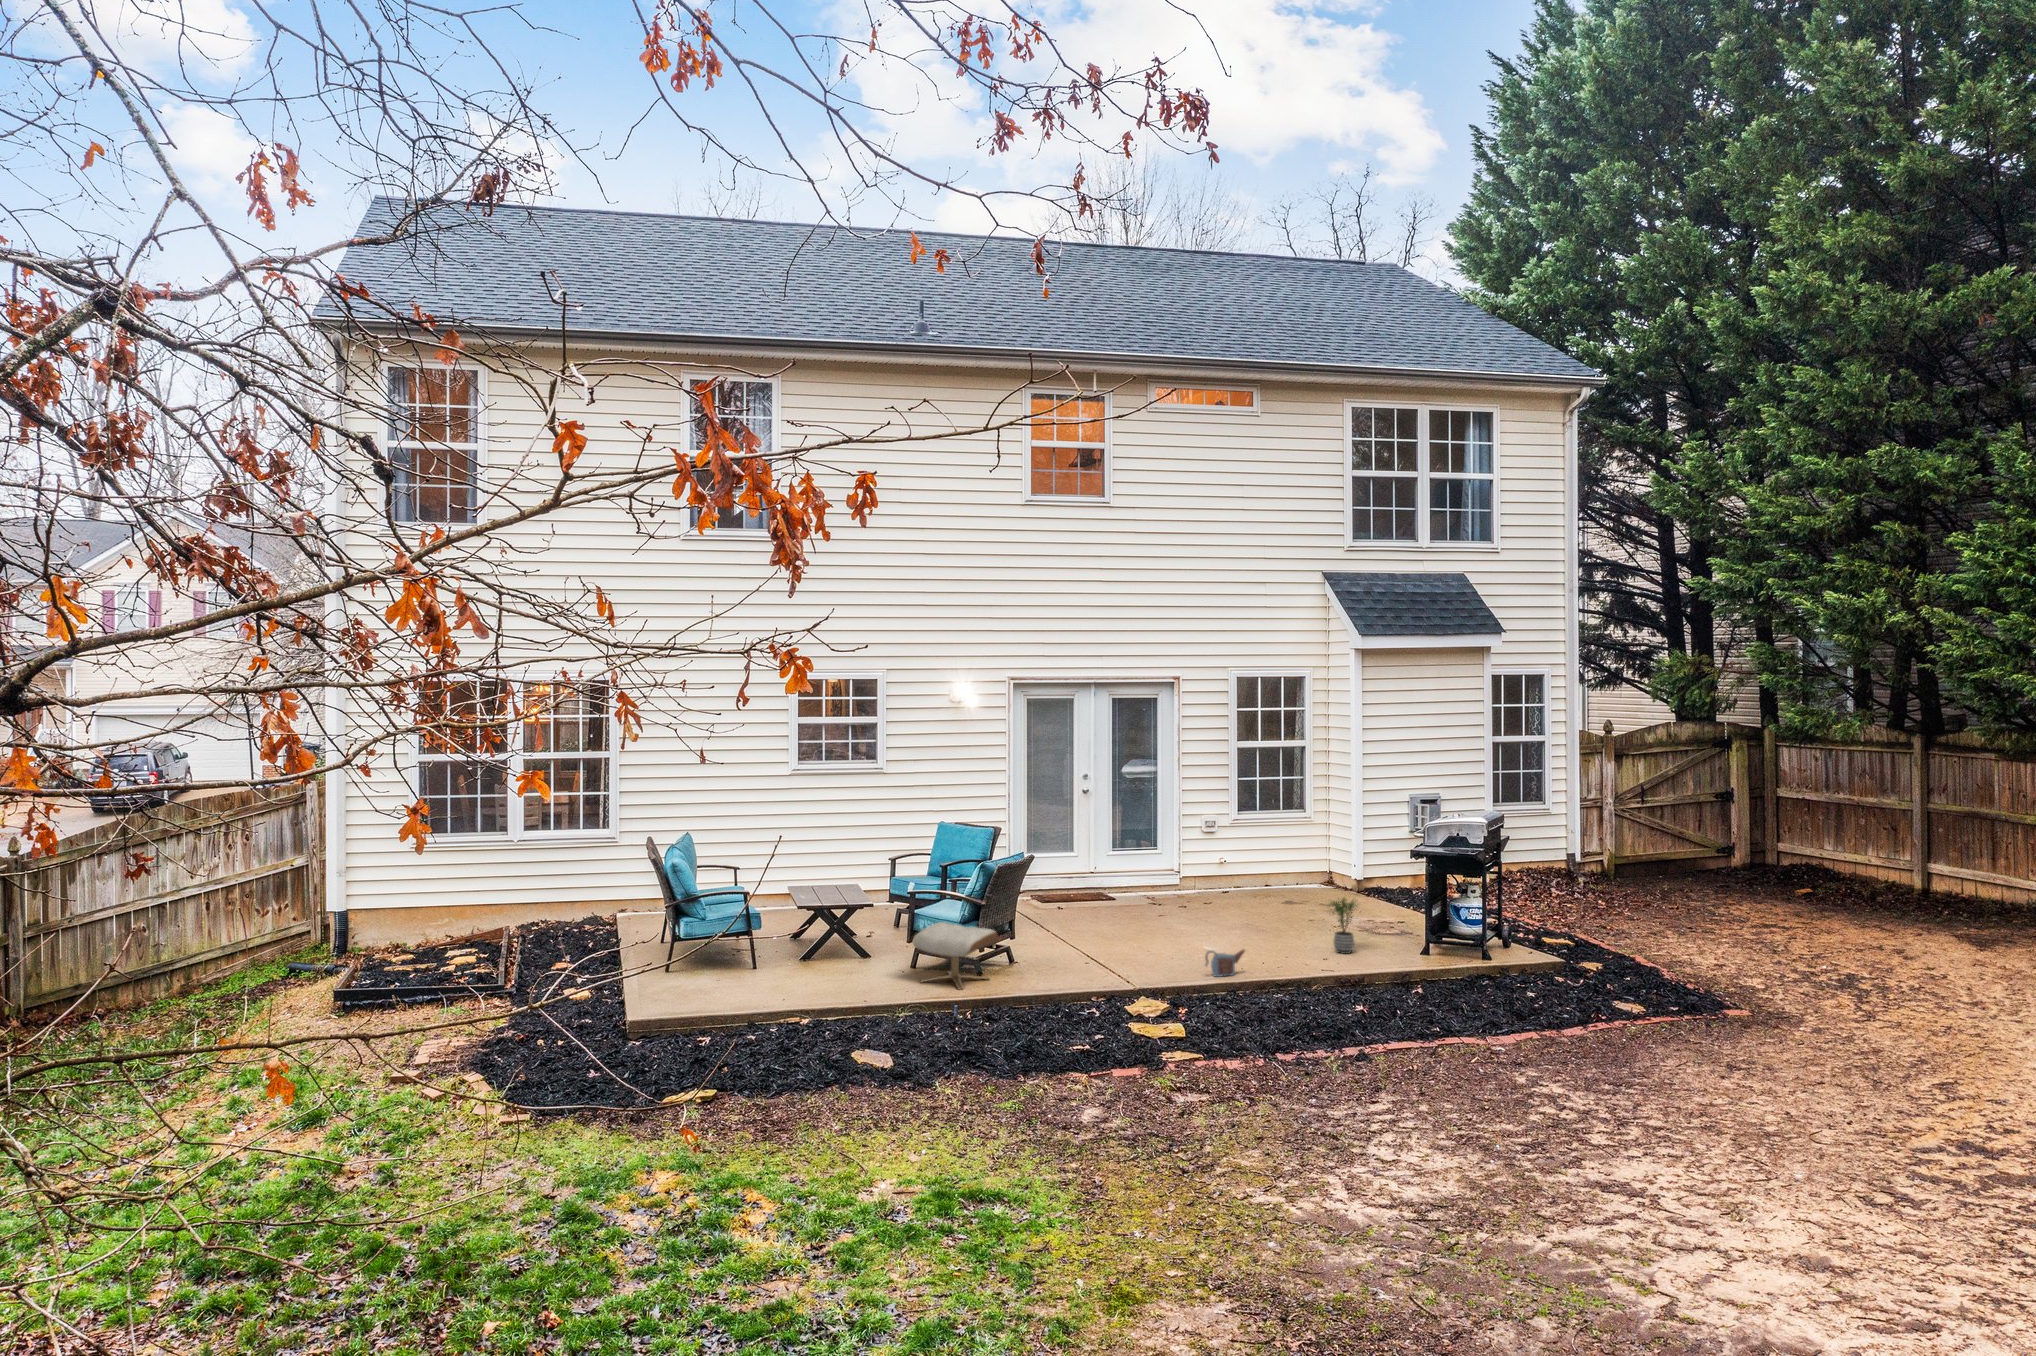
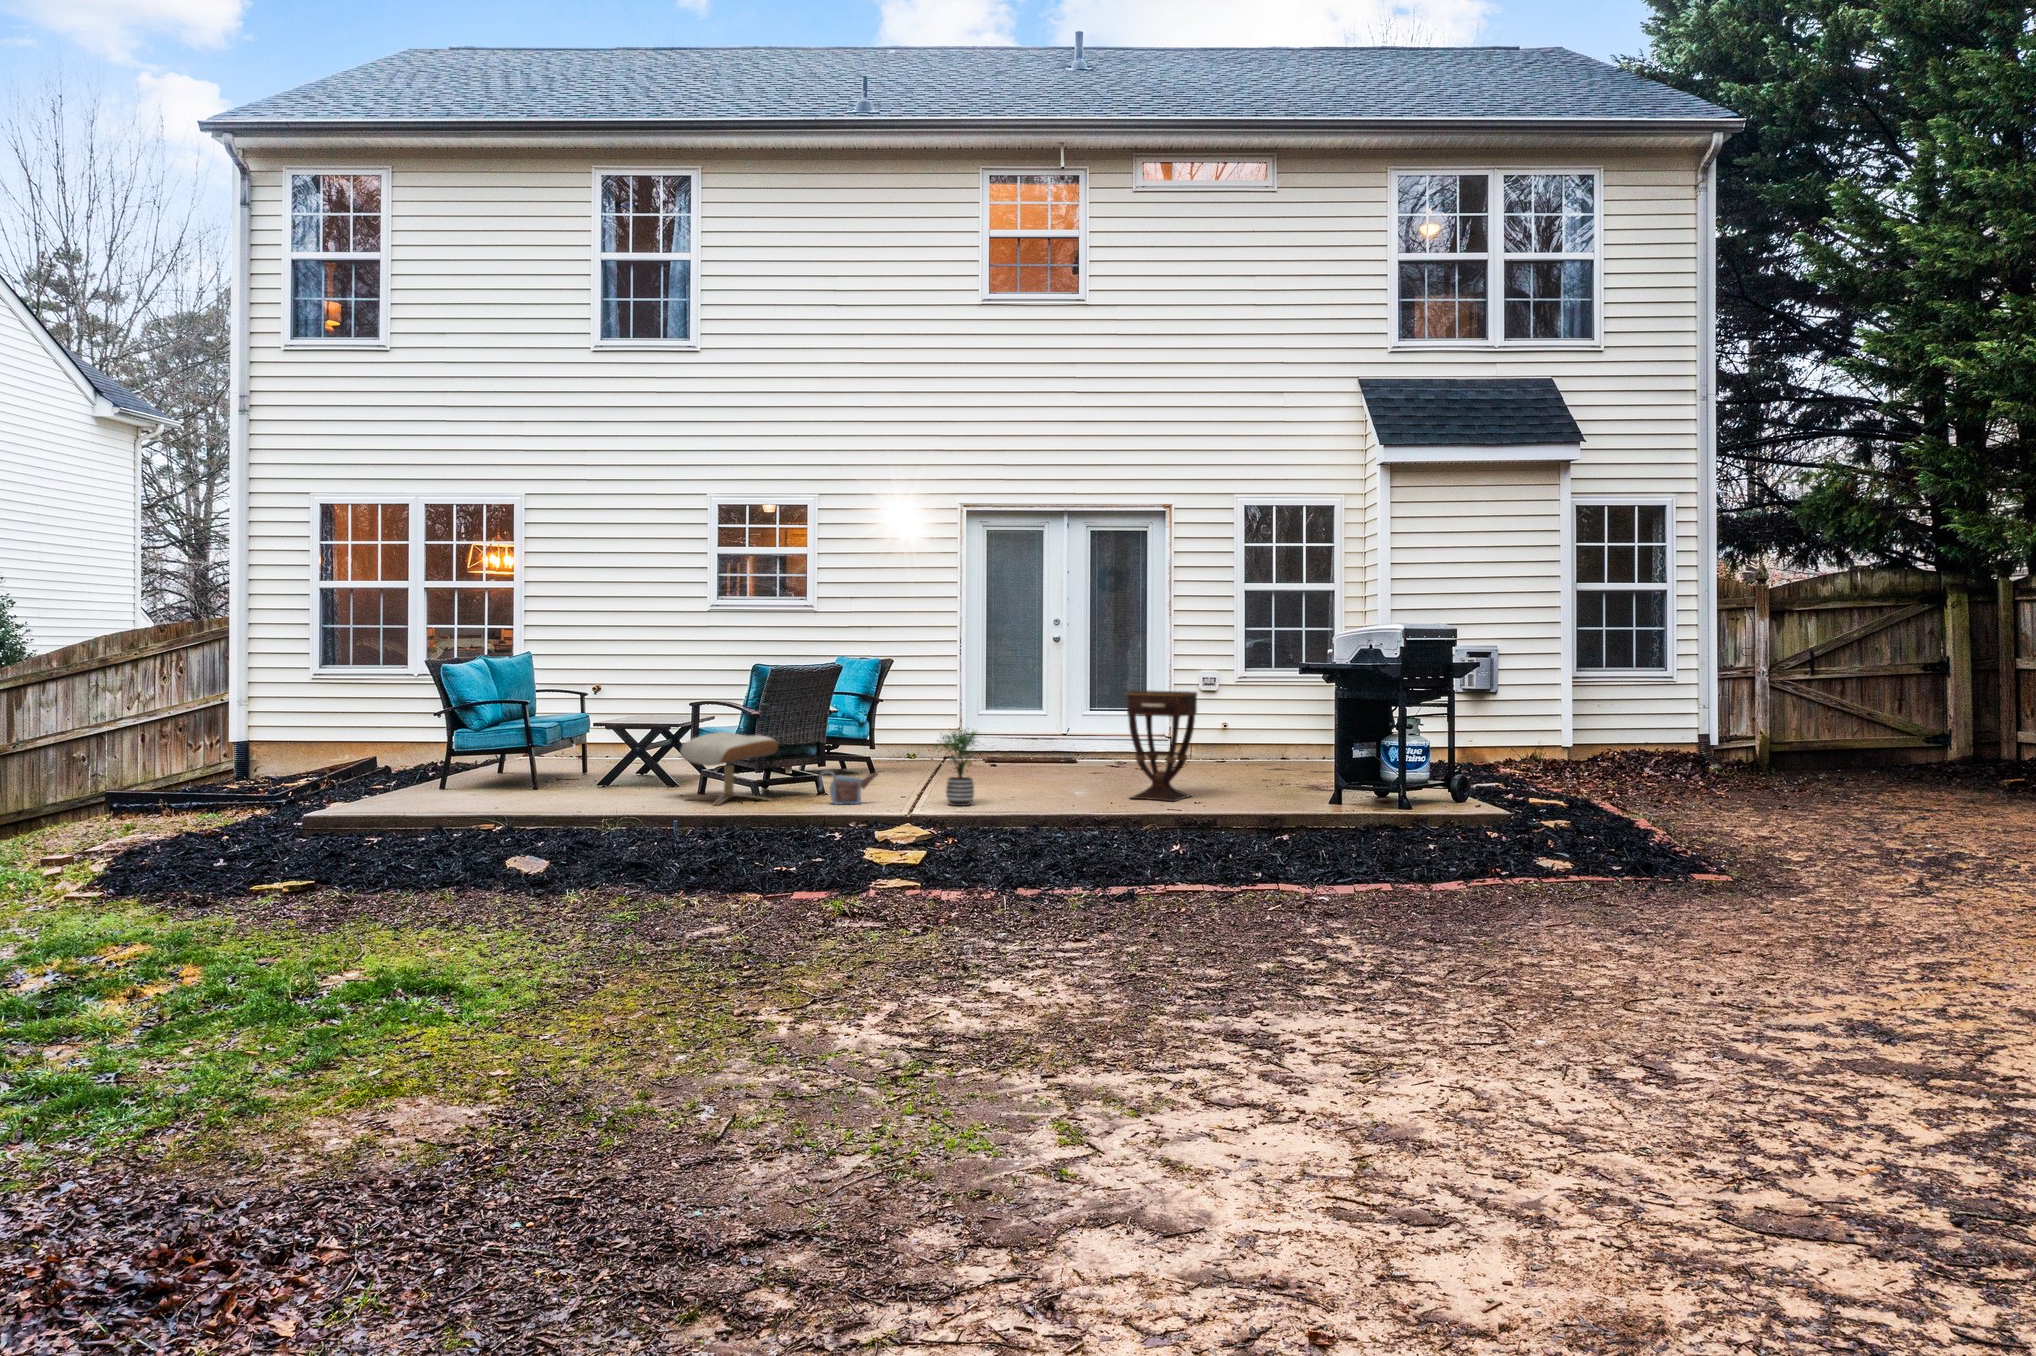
side table: none [1247,871,1292,962] -> present [1127,691,1197,802]
potted plant: present [1330,898,1358,954] -> present [935,730,976,806]
watering can: present [1205,950,1245,977] -> present [819,770,878,804]

